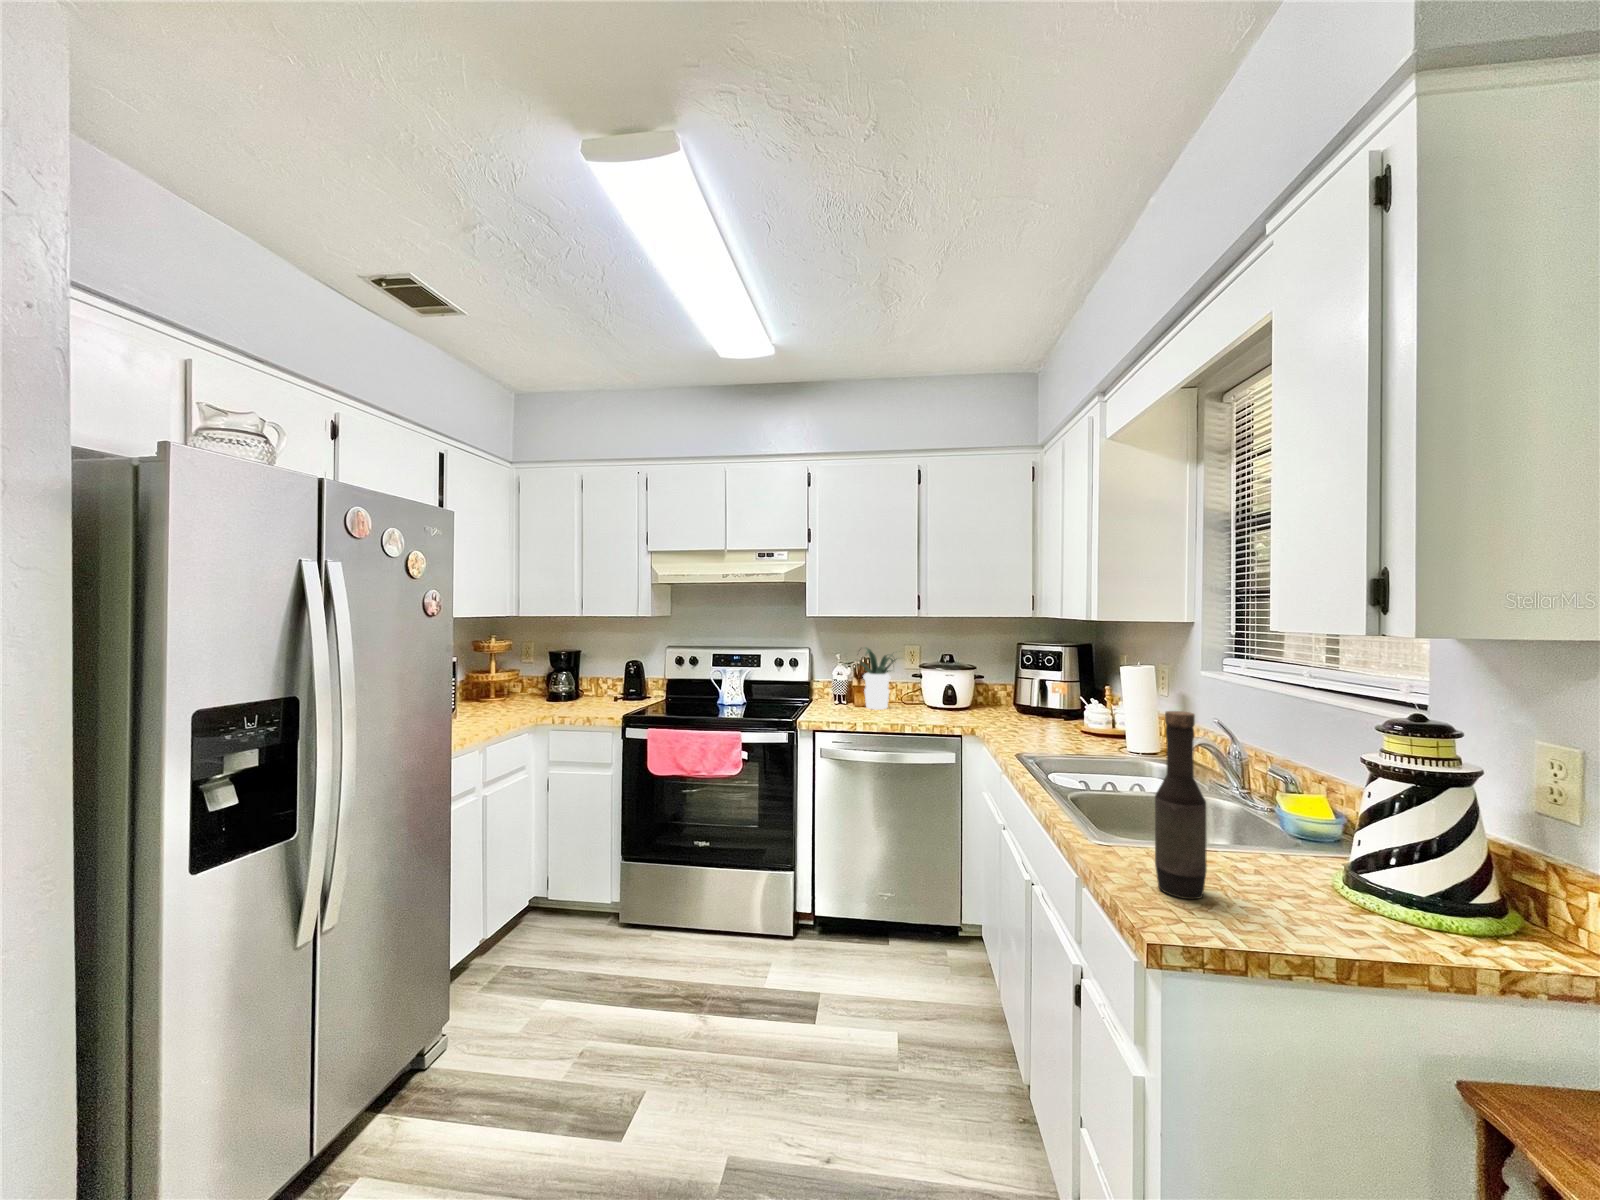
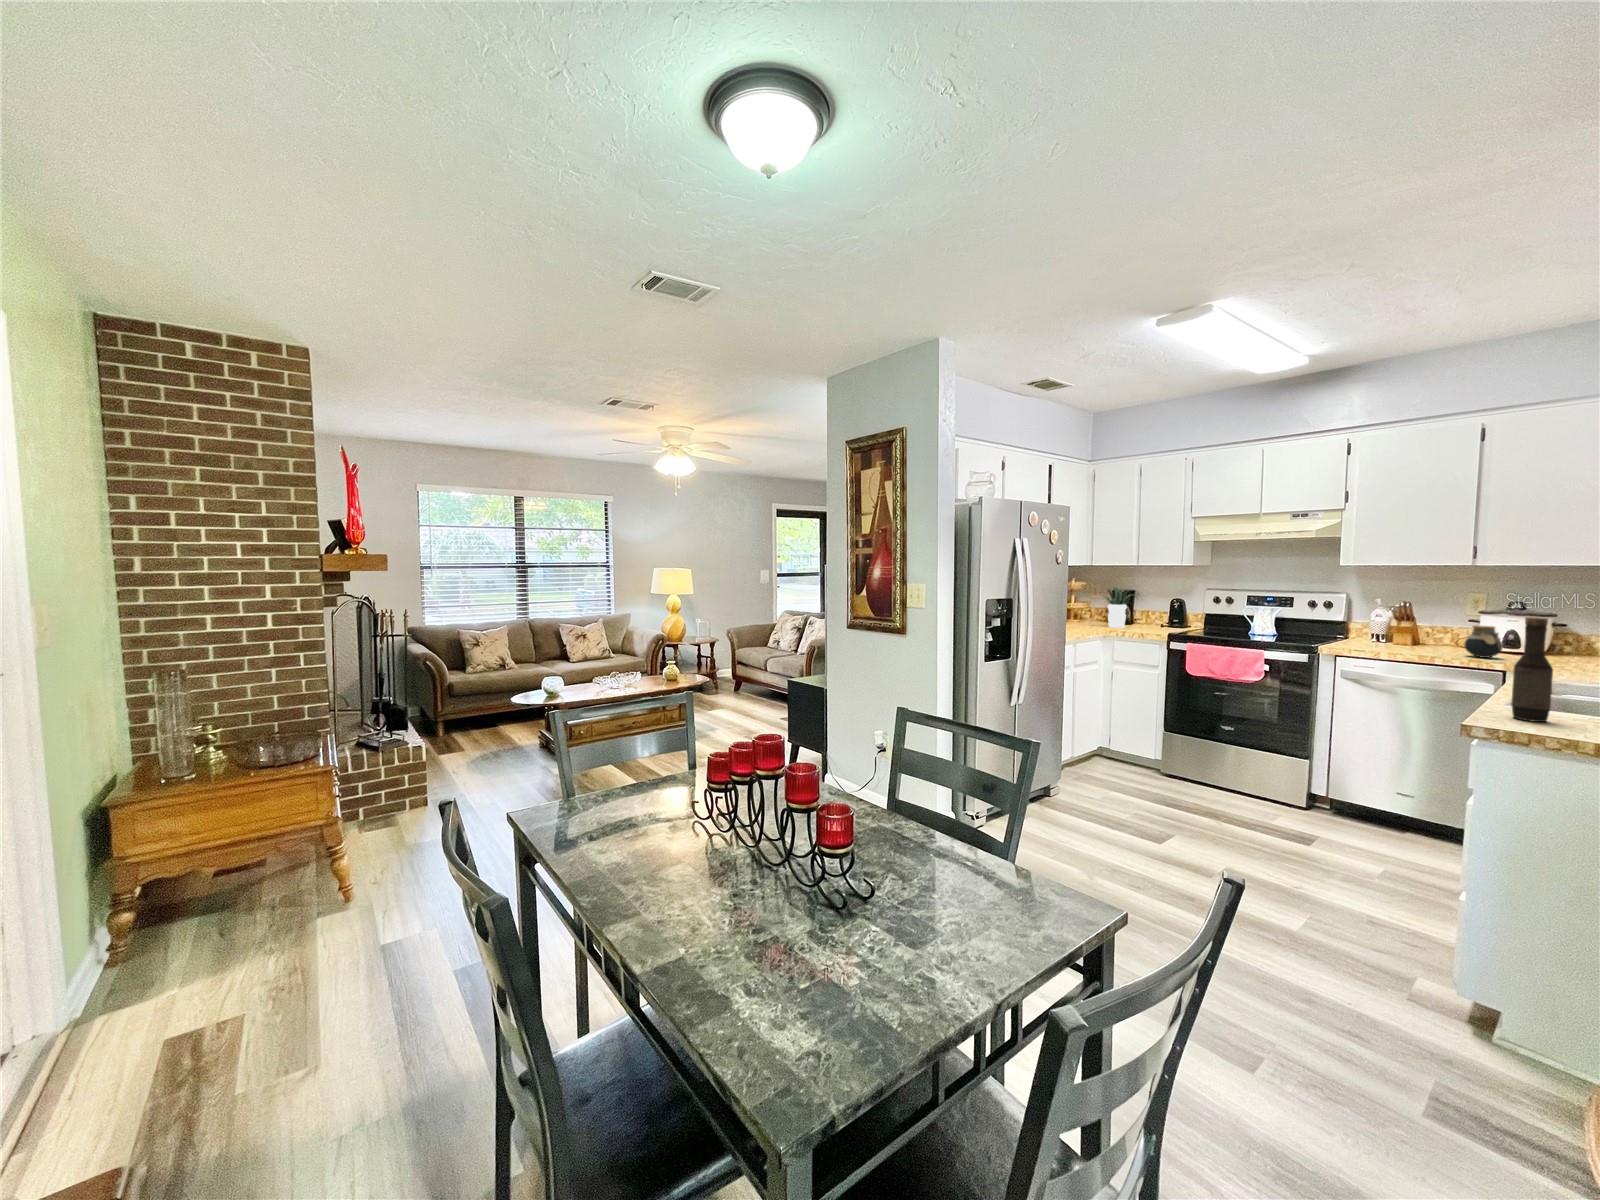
potted plant: present [856,648,896,710] -> present [1102,587,1140,628]
jar: none [926,684,957,721] -> present [1465,626,1503,658]

